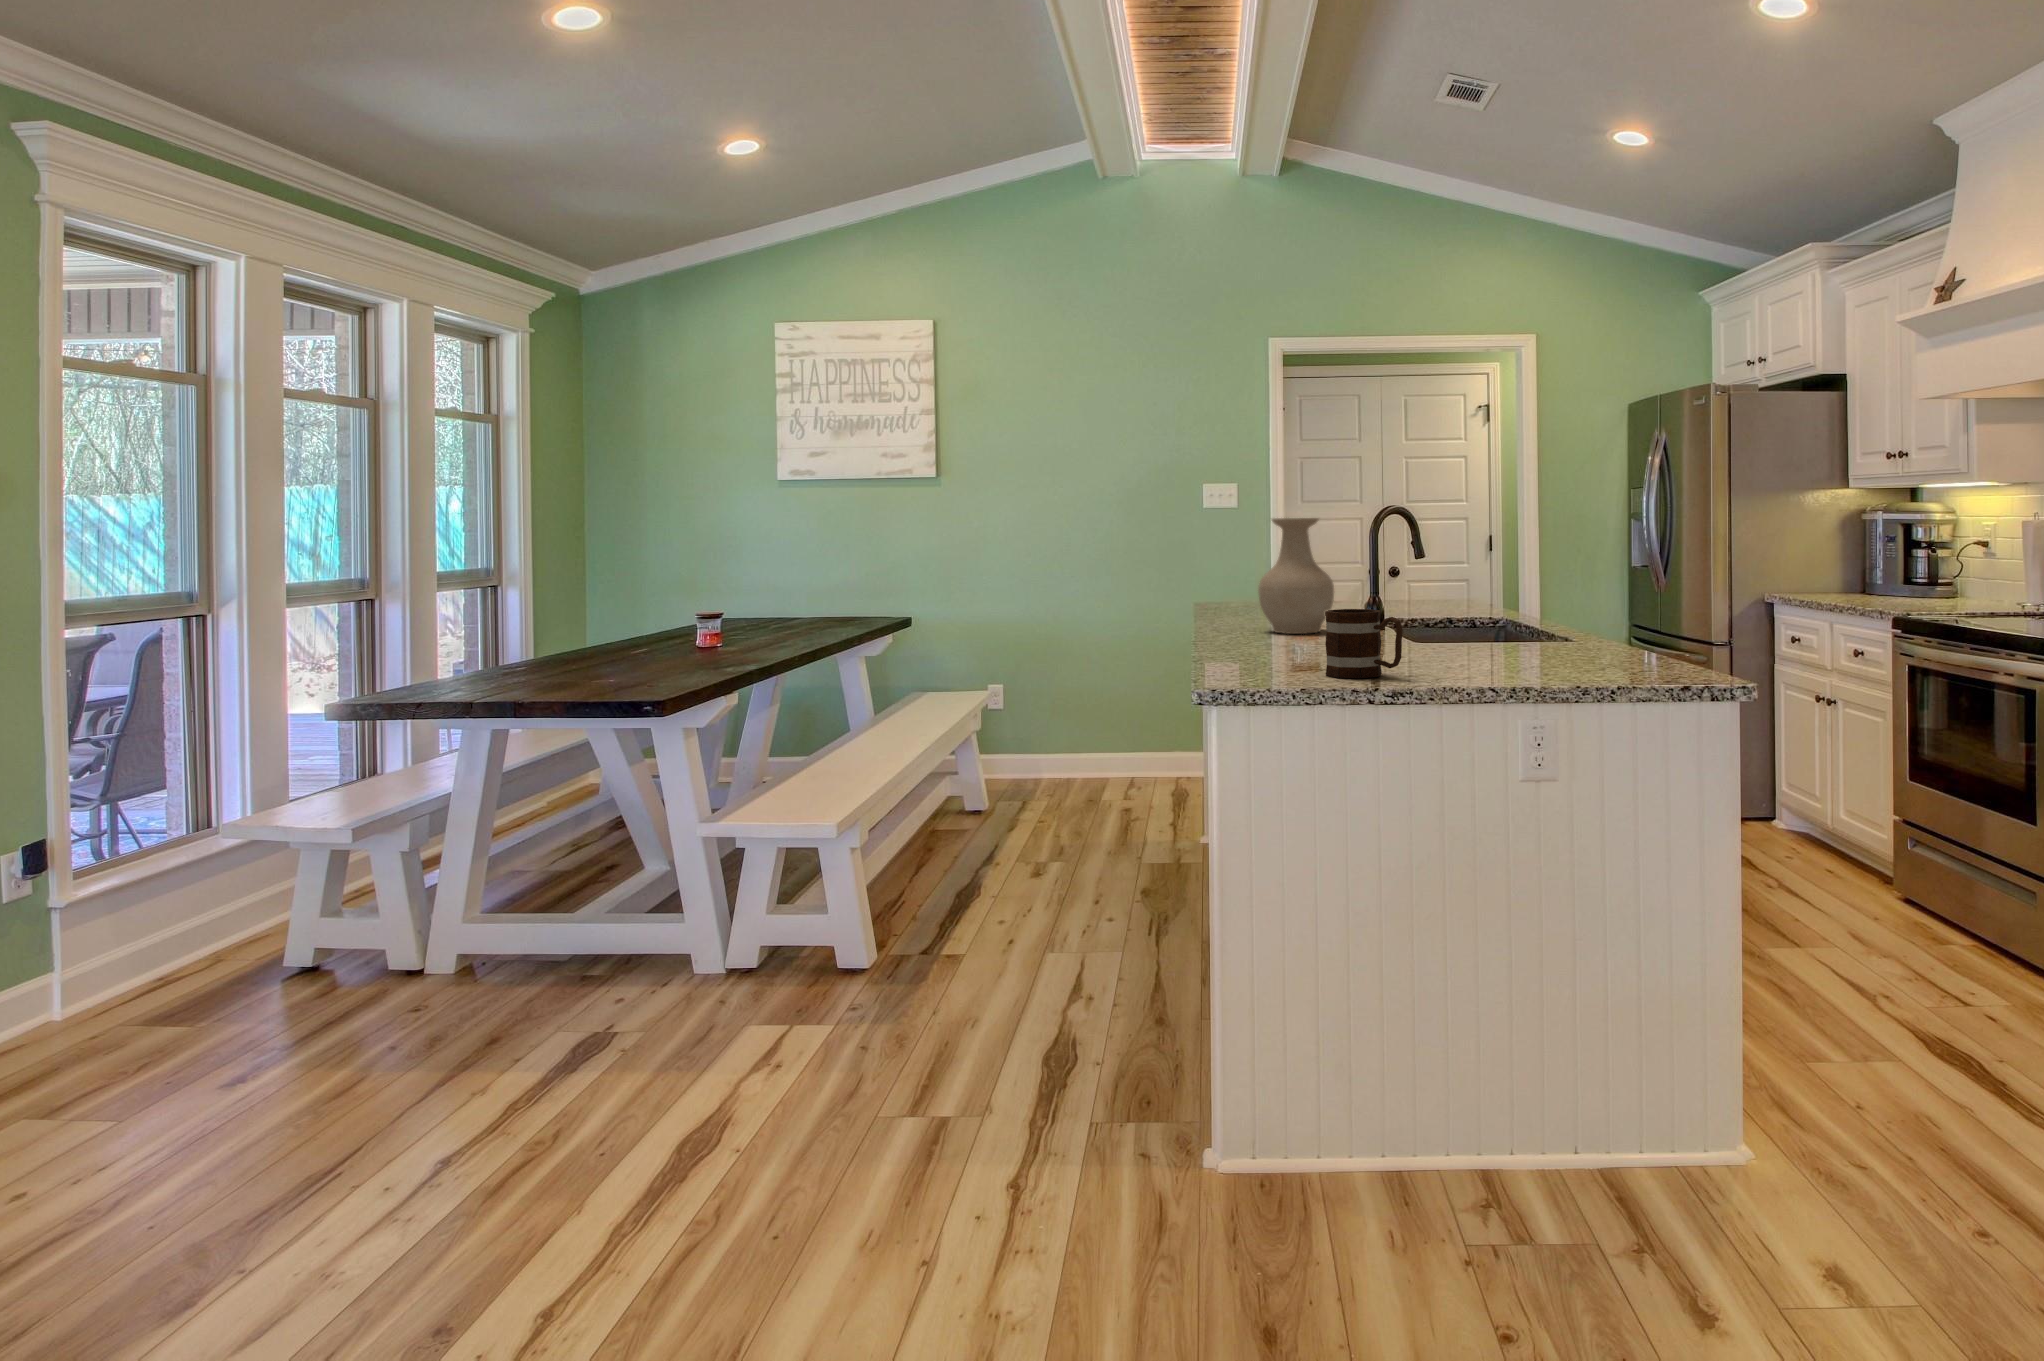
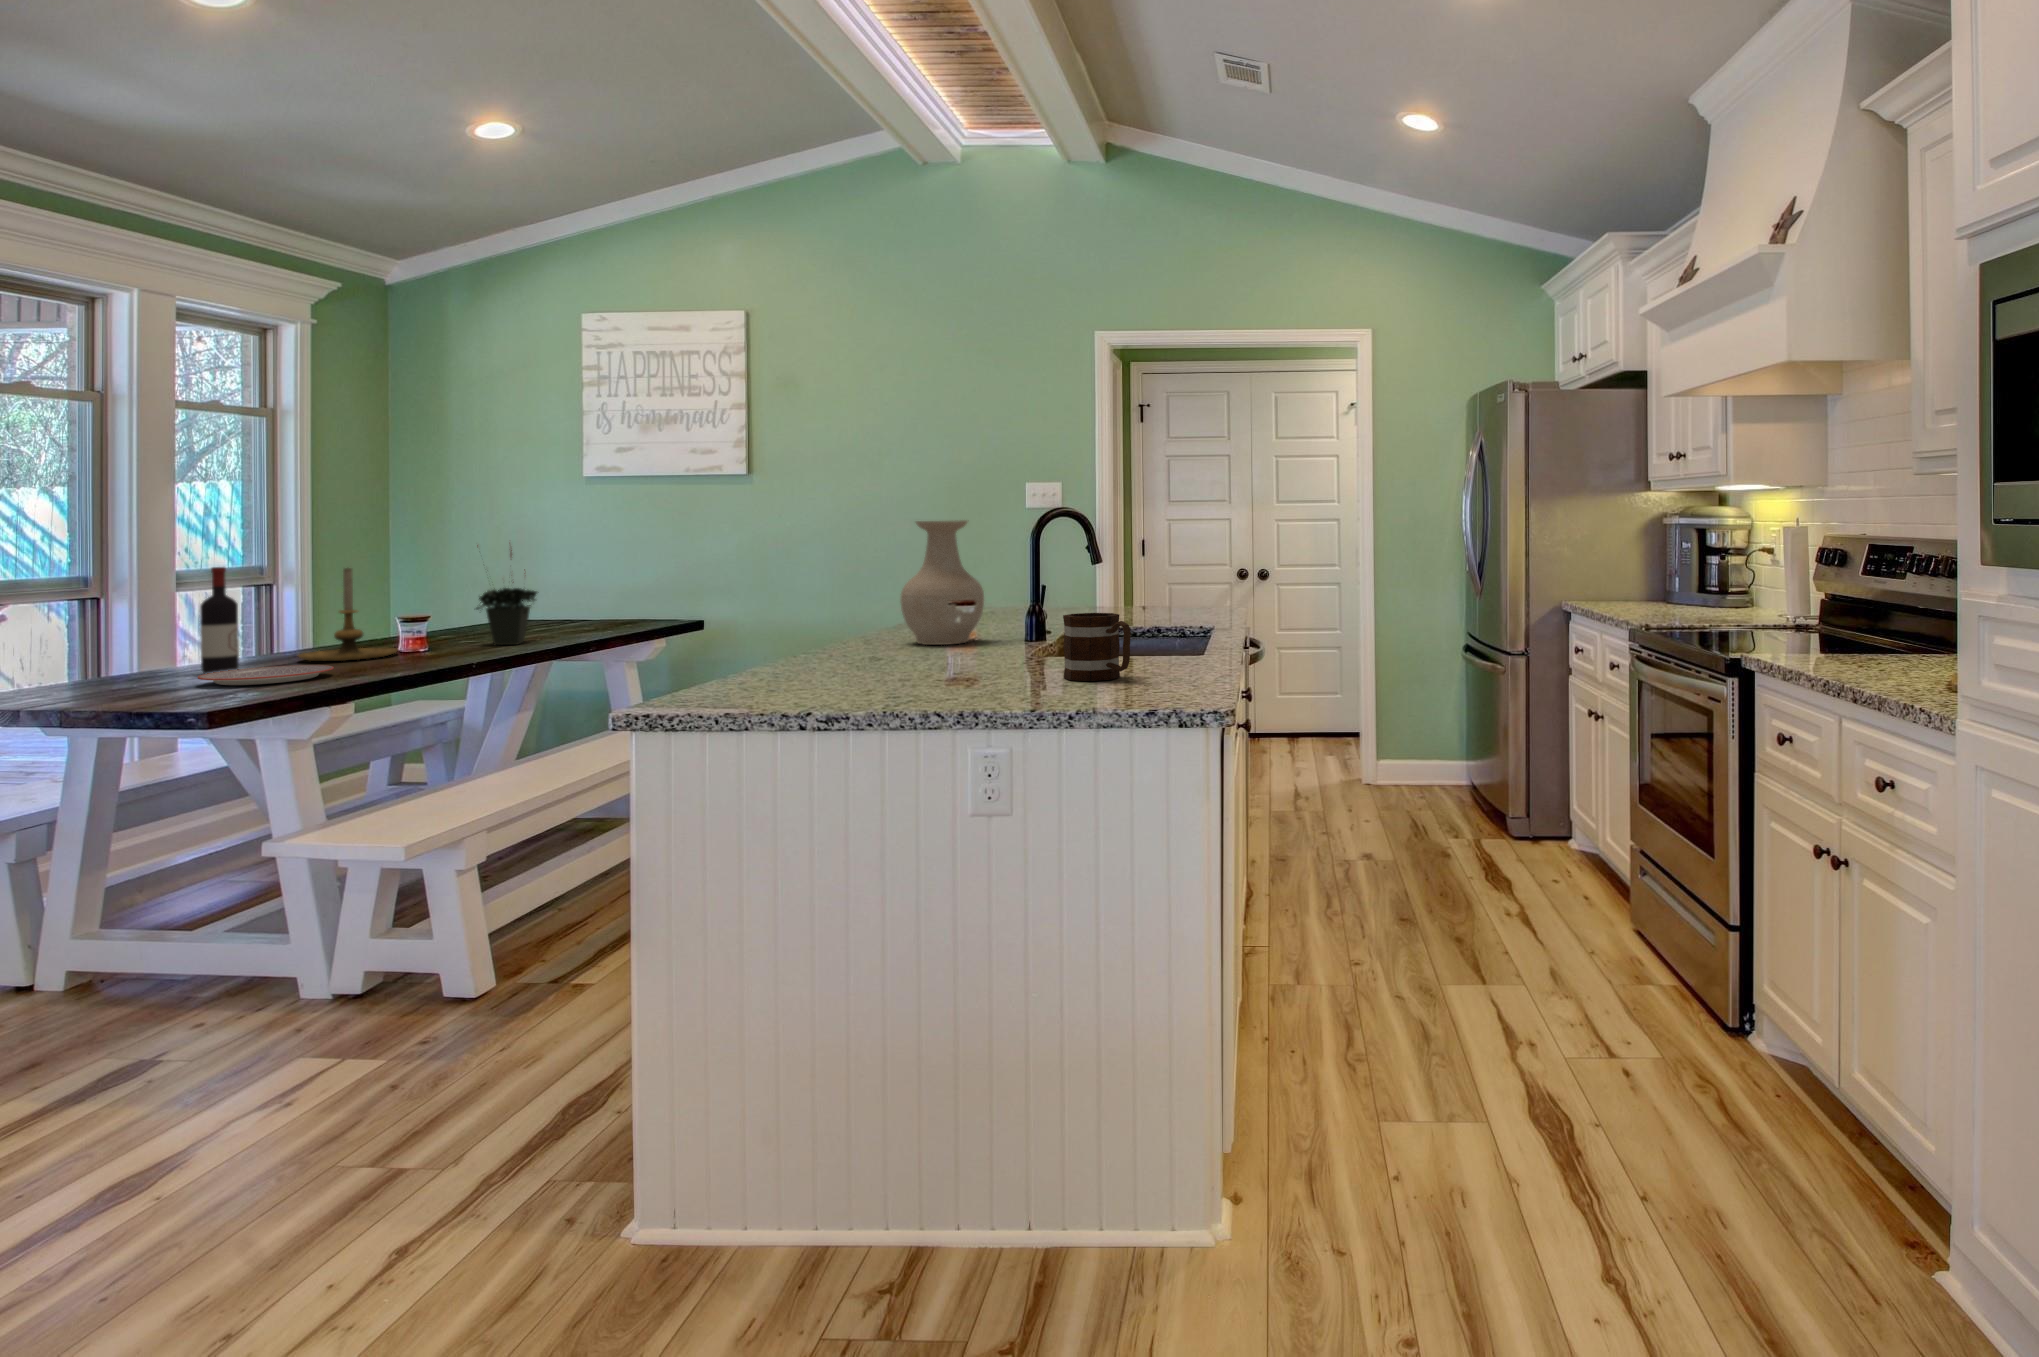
potted plant: none [750,540,803,641] -> present [476,545,537,645]
wine bottle: none [548,566,579,669] -> present [200,567,239,673]
candle holder: none [609,566,694,656] -> present [299,568,397,661]
mug: present [1325,609,1403,678] -> present [1063,613,1131,681]
plate: none [571,658,682,677] -> present [198,665,334,685]

